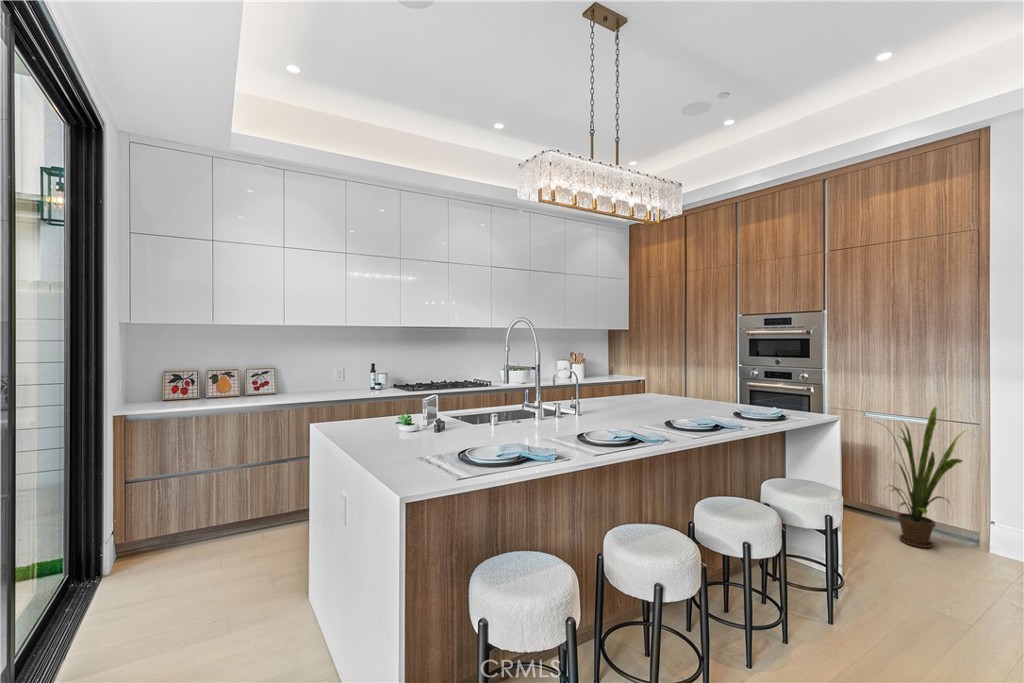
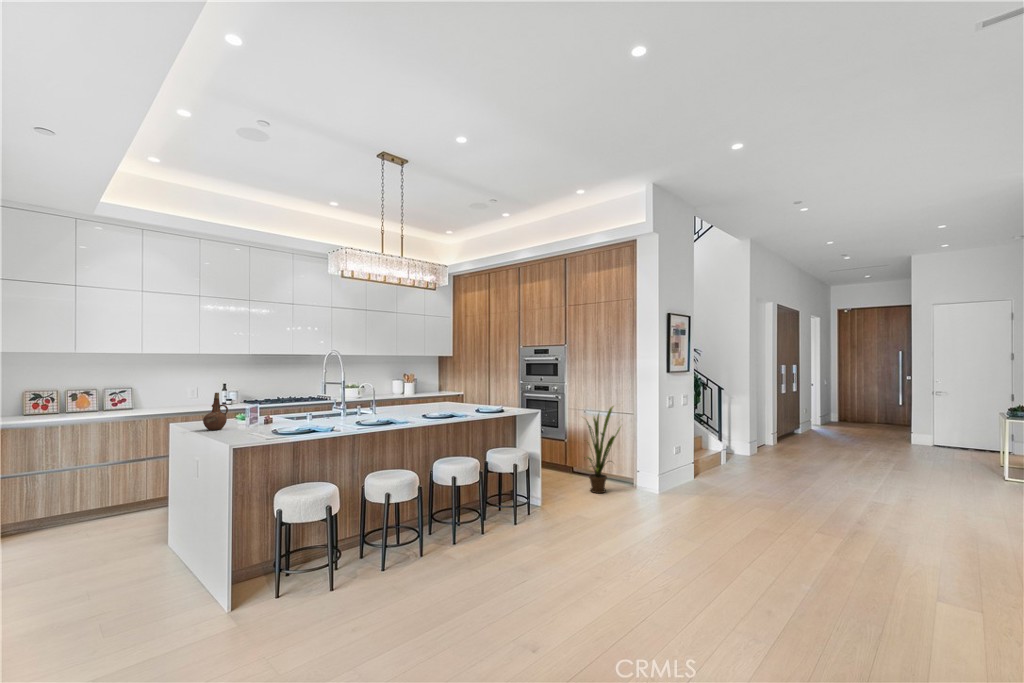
ceramic pitcher: none [348,387,384,448] -> present [203,393,228,430]

